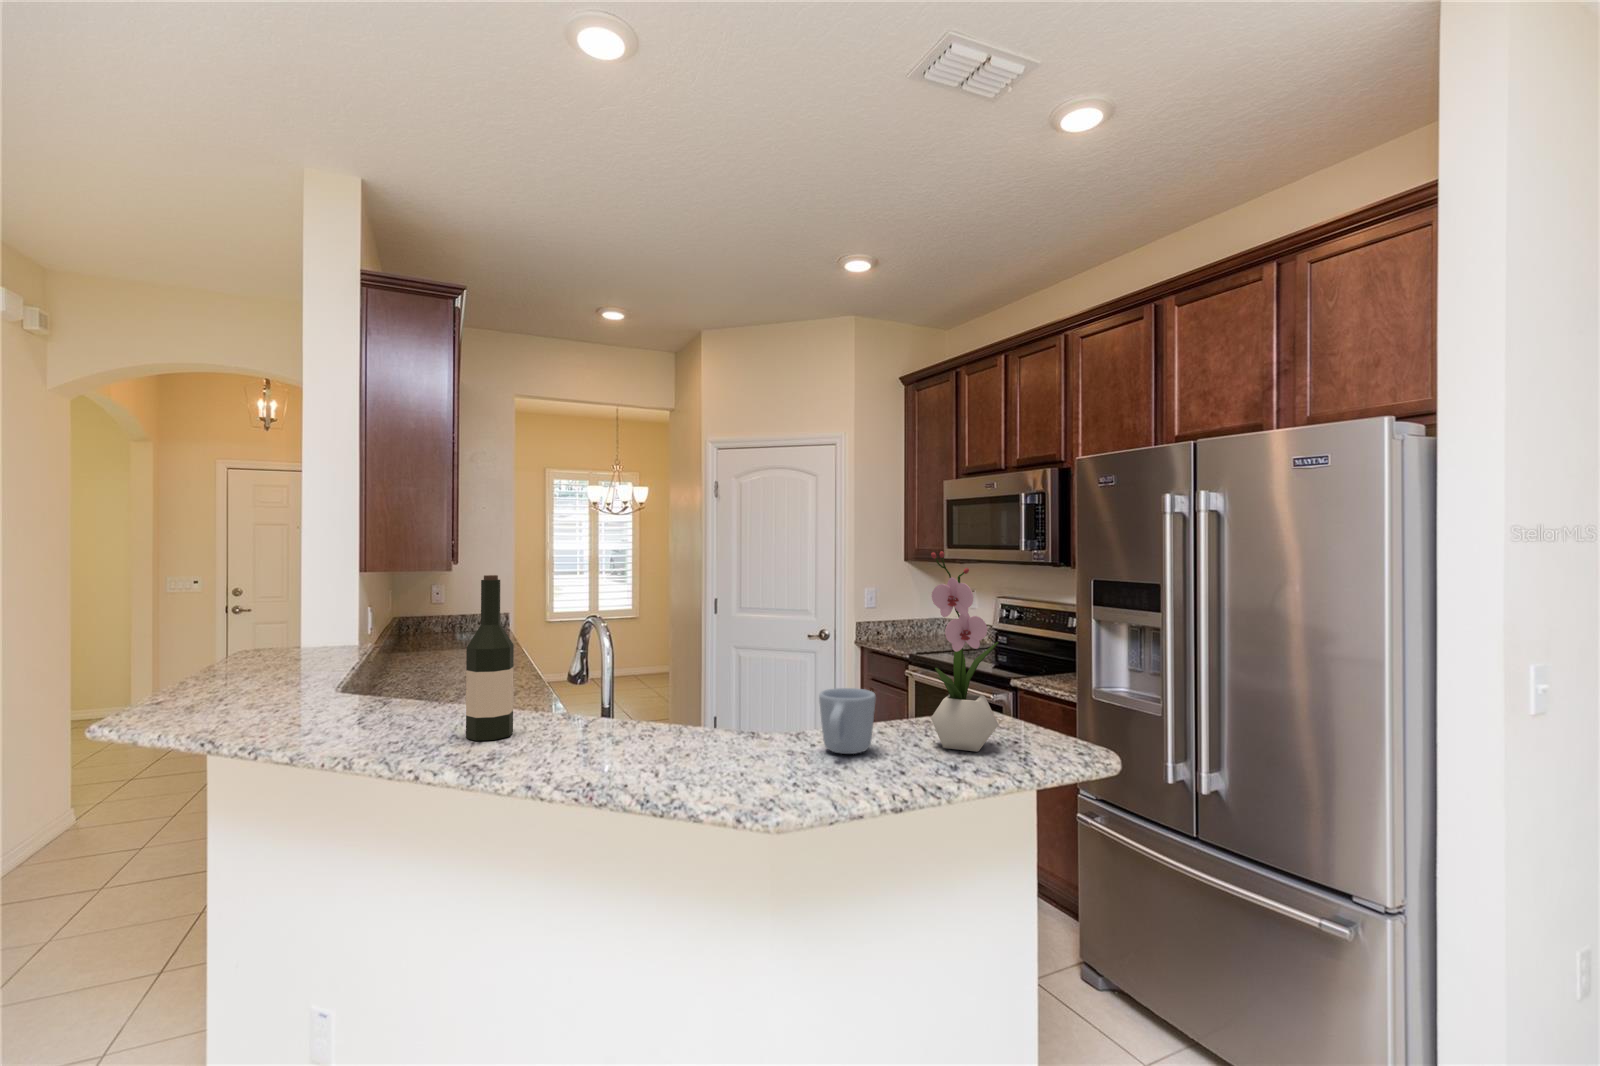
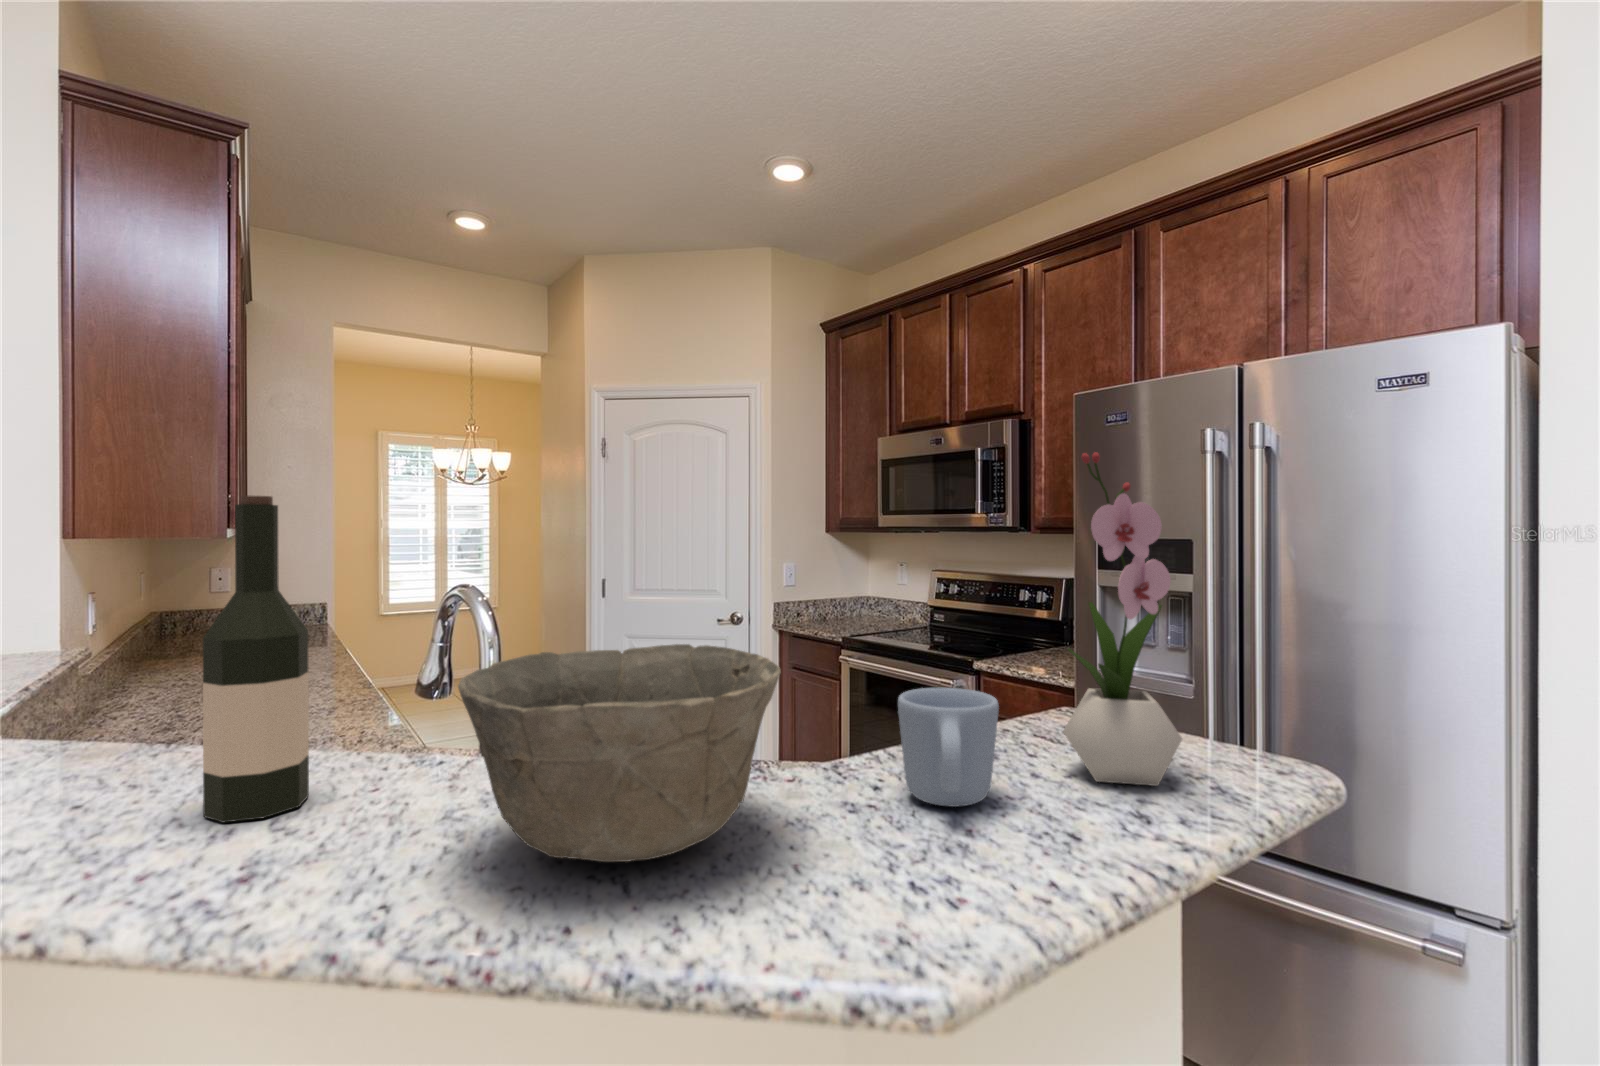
bowl: none [584,658,742,764] -> present [458,644,781,862]

